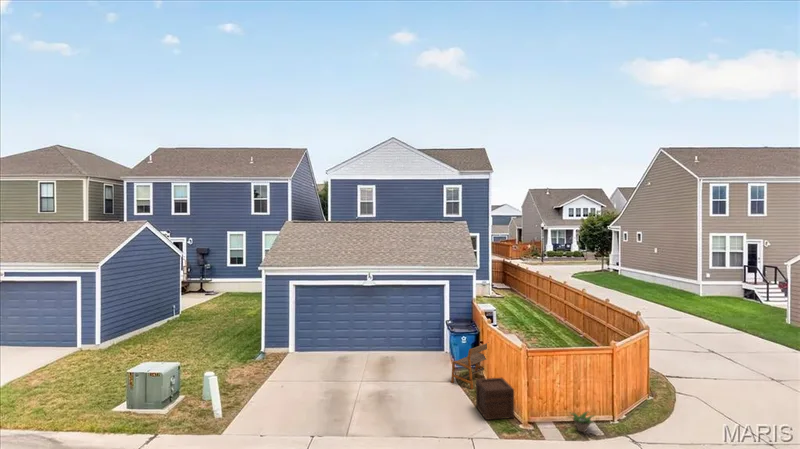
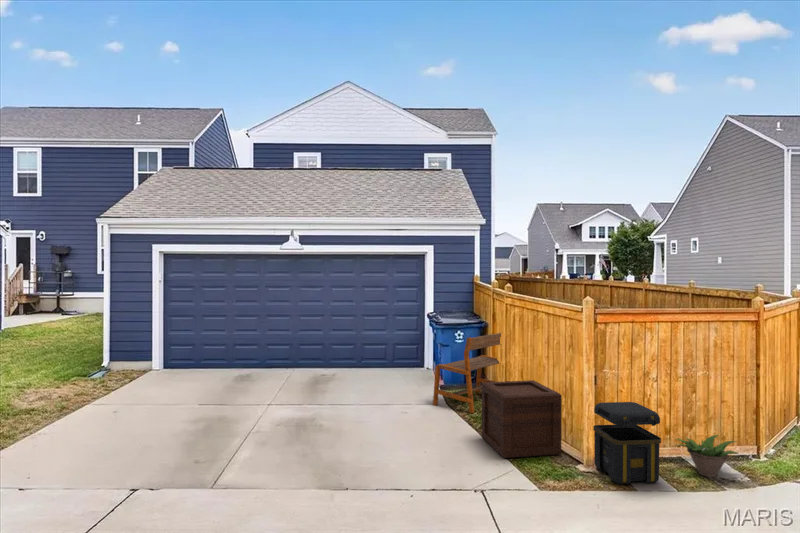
toolbox: none [528,395,557,436] -> present [593,402,661,484]

